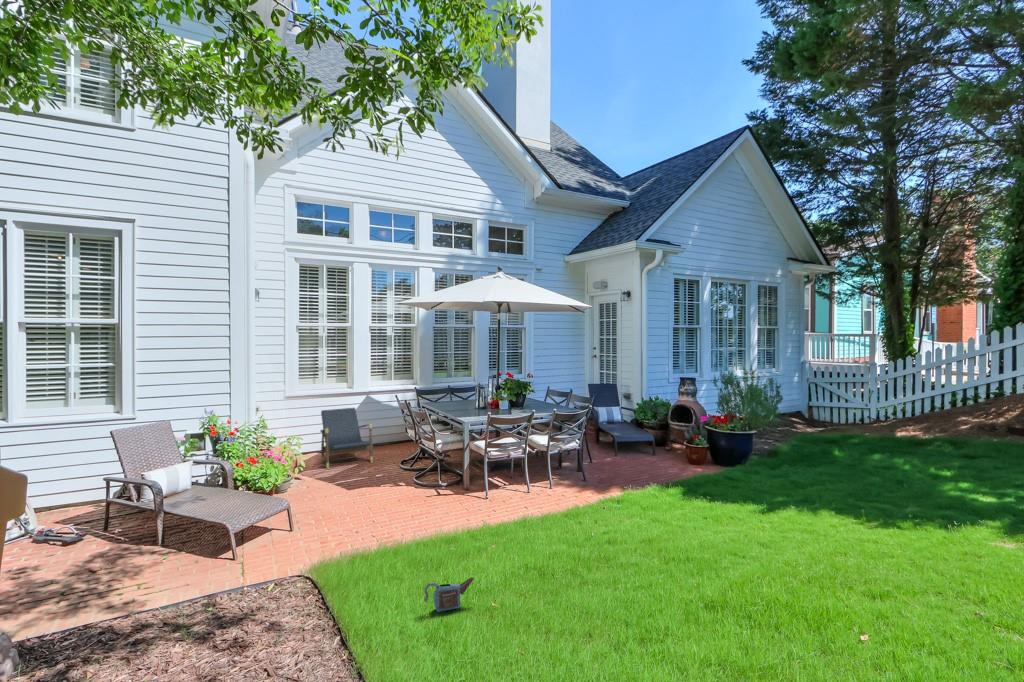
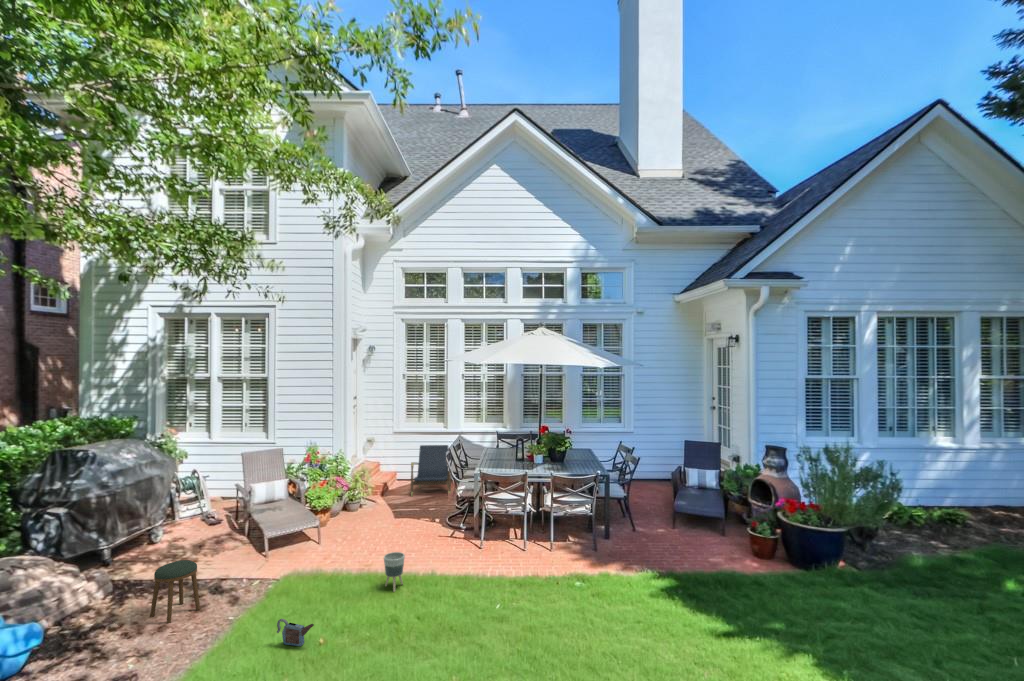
planter: none [450,500,474,543] -> present [384,552,405,592]
stool: none [179,555,250,648] -> present [150,560,200,624]

